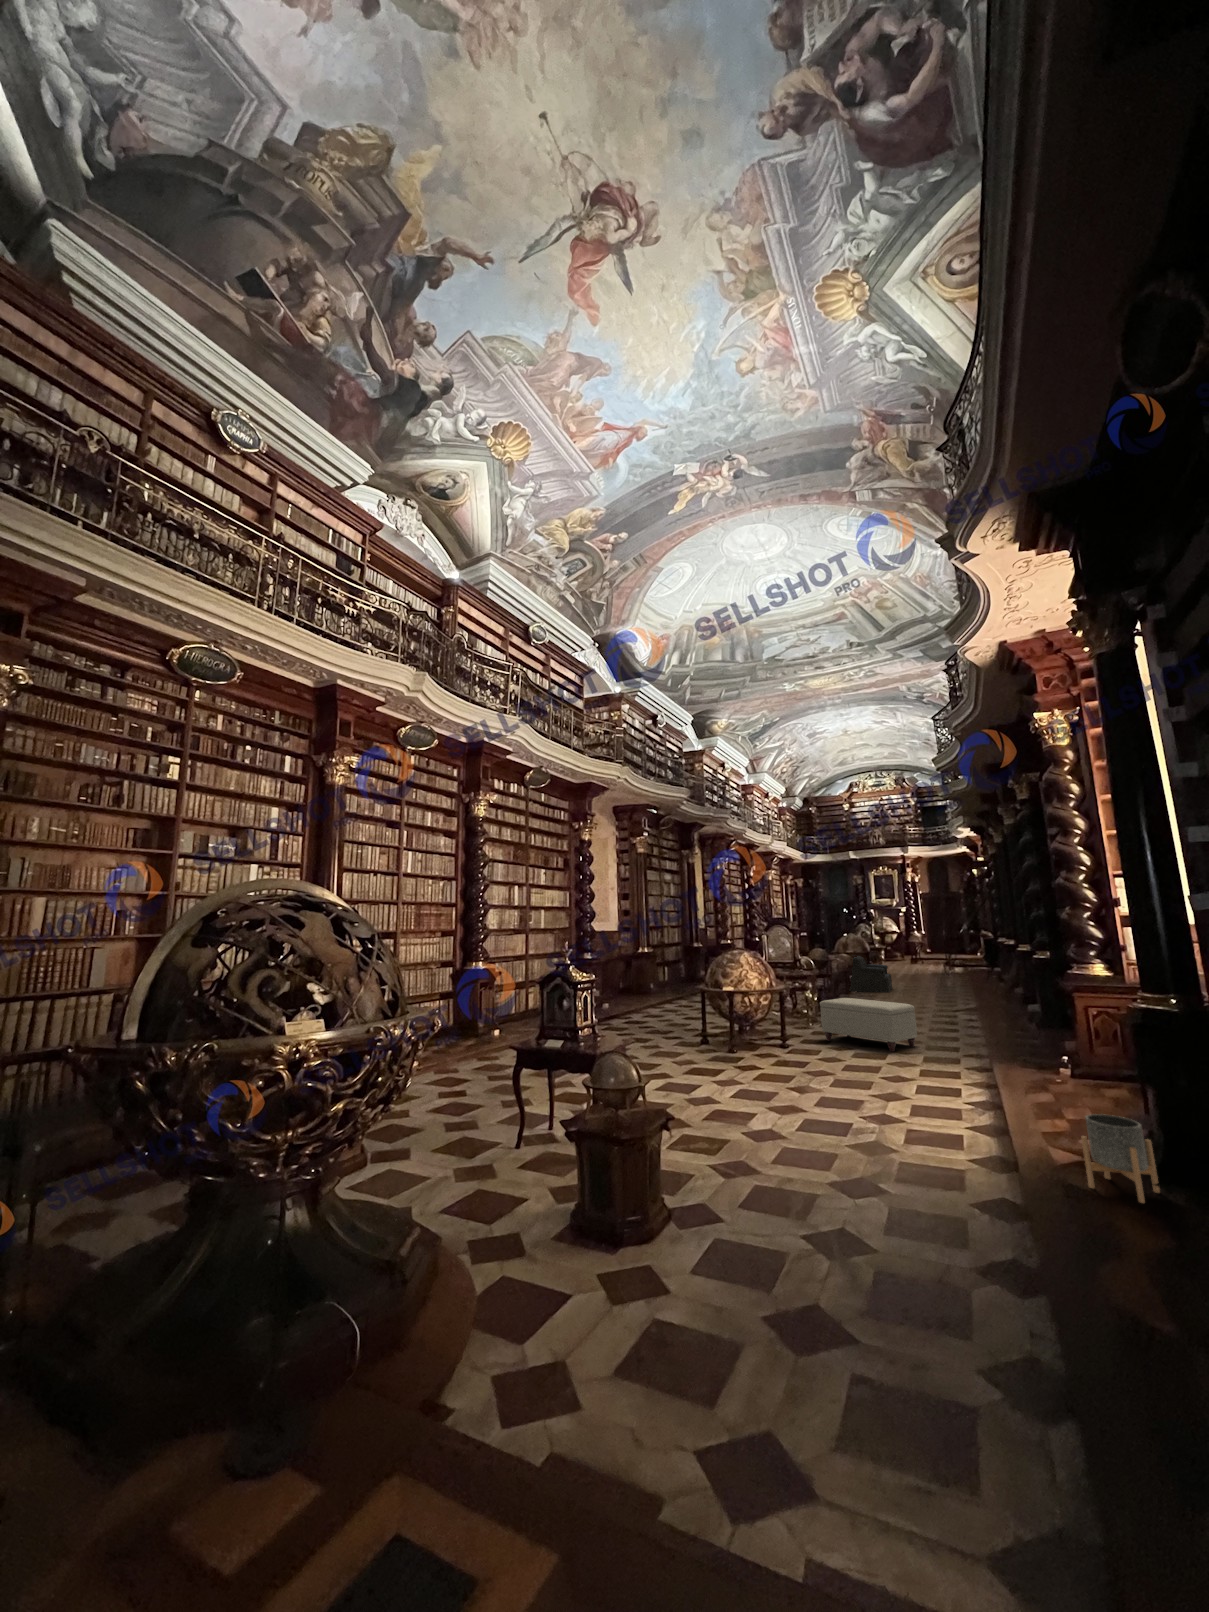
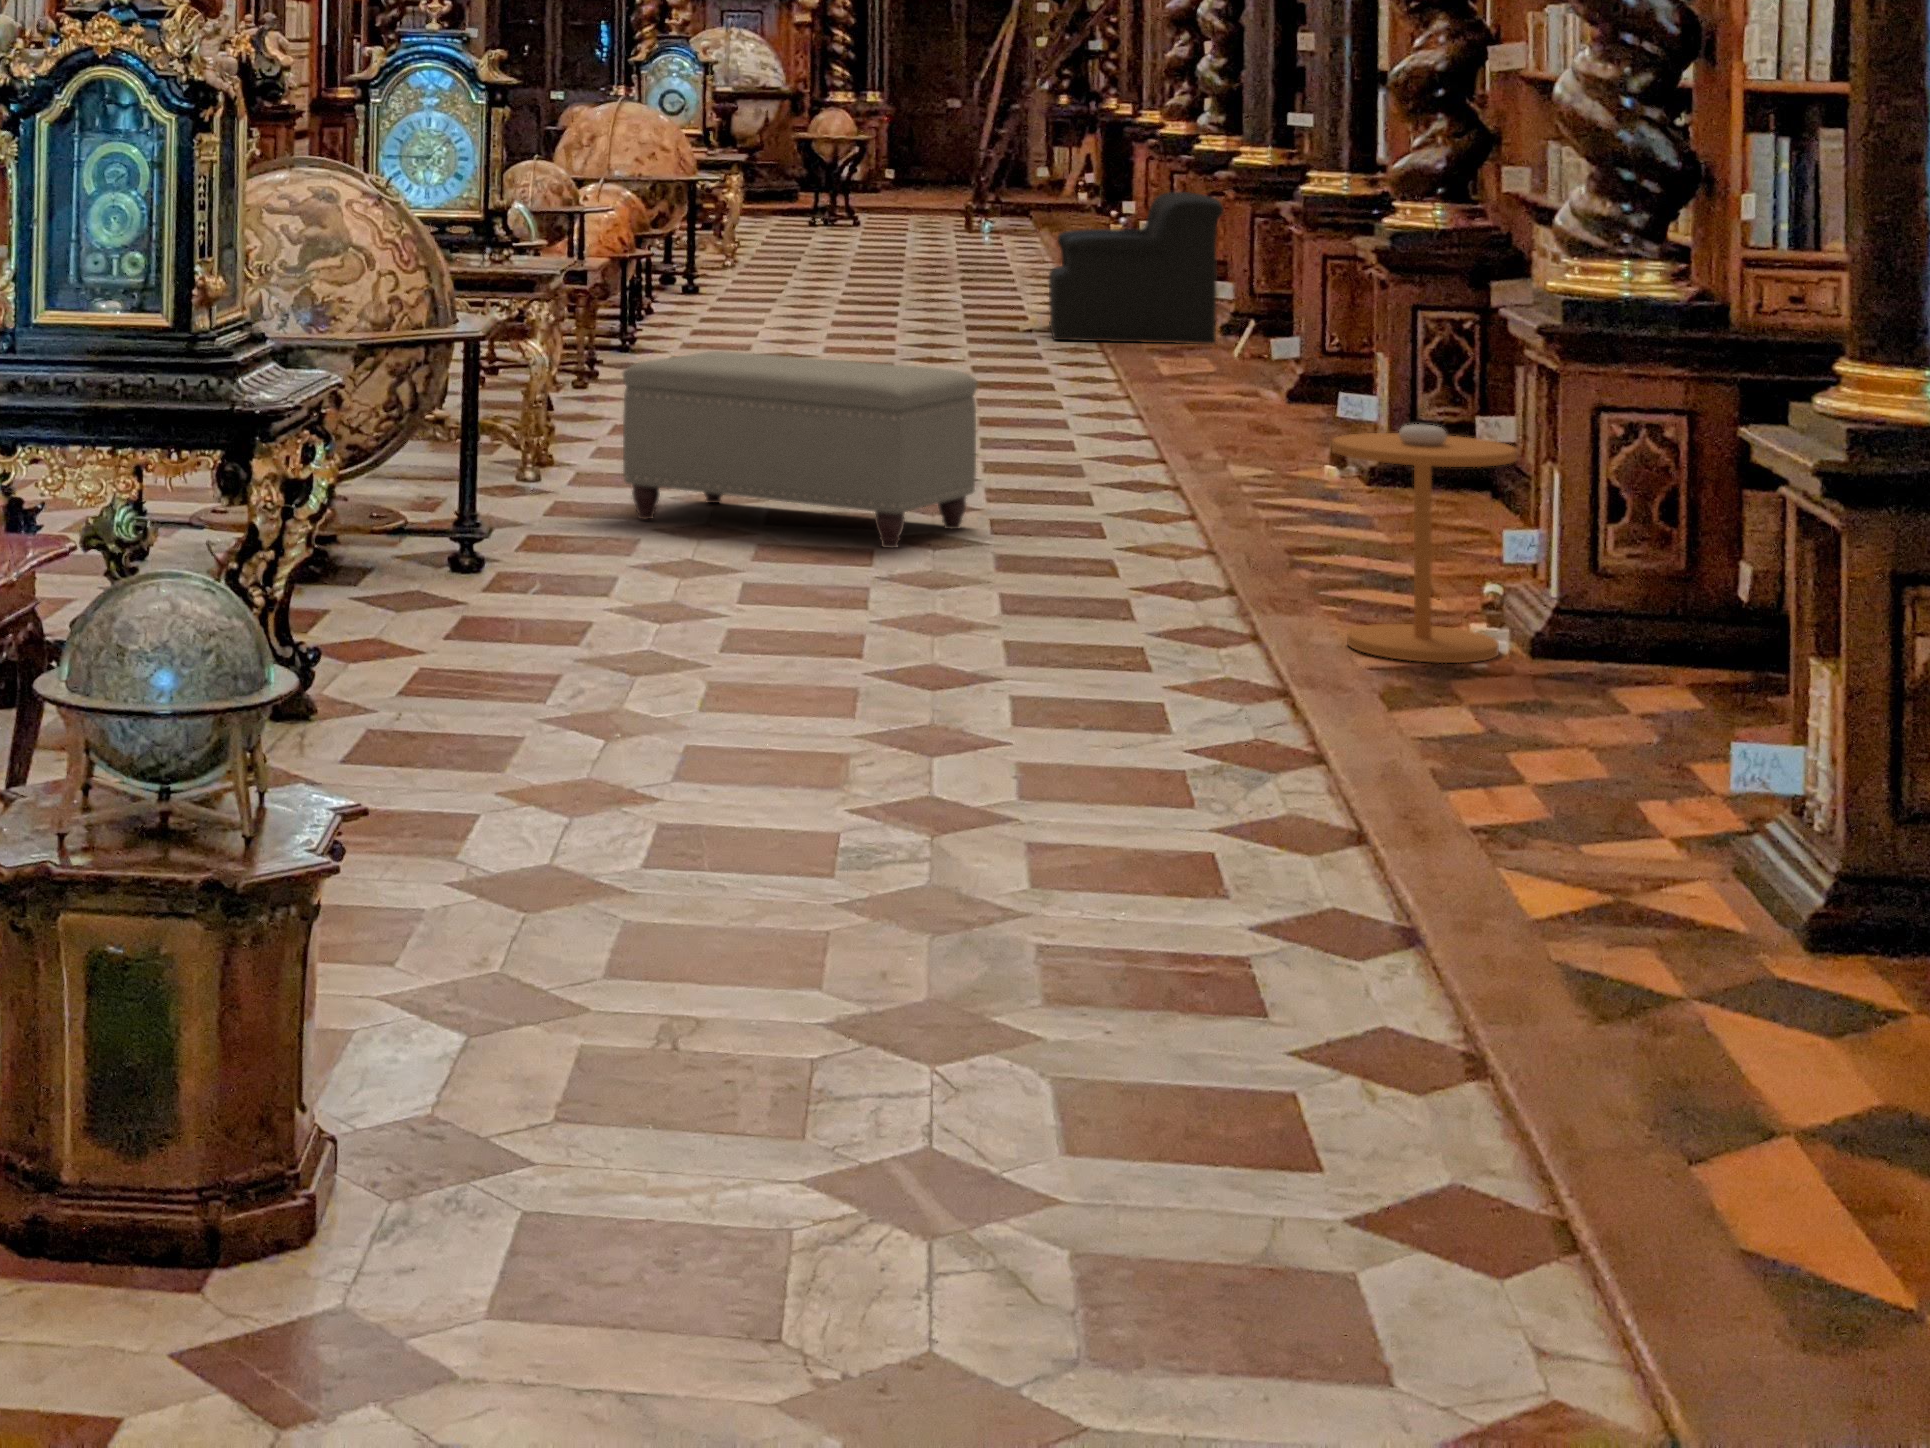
armchair: present [849,956,892,993] -> present [1049,192,1224,344]
side table: none [1008,1024,1071,1096] -> present [1332,424,1517,663]
planter: present [1081,1114,1160,1203] -> none [1602,685,1785,930]

